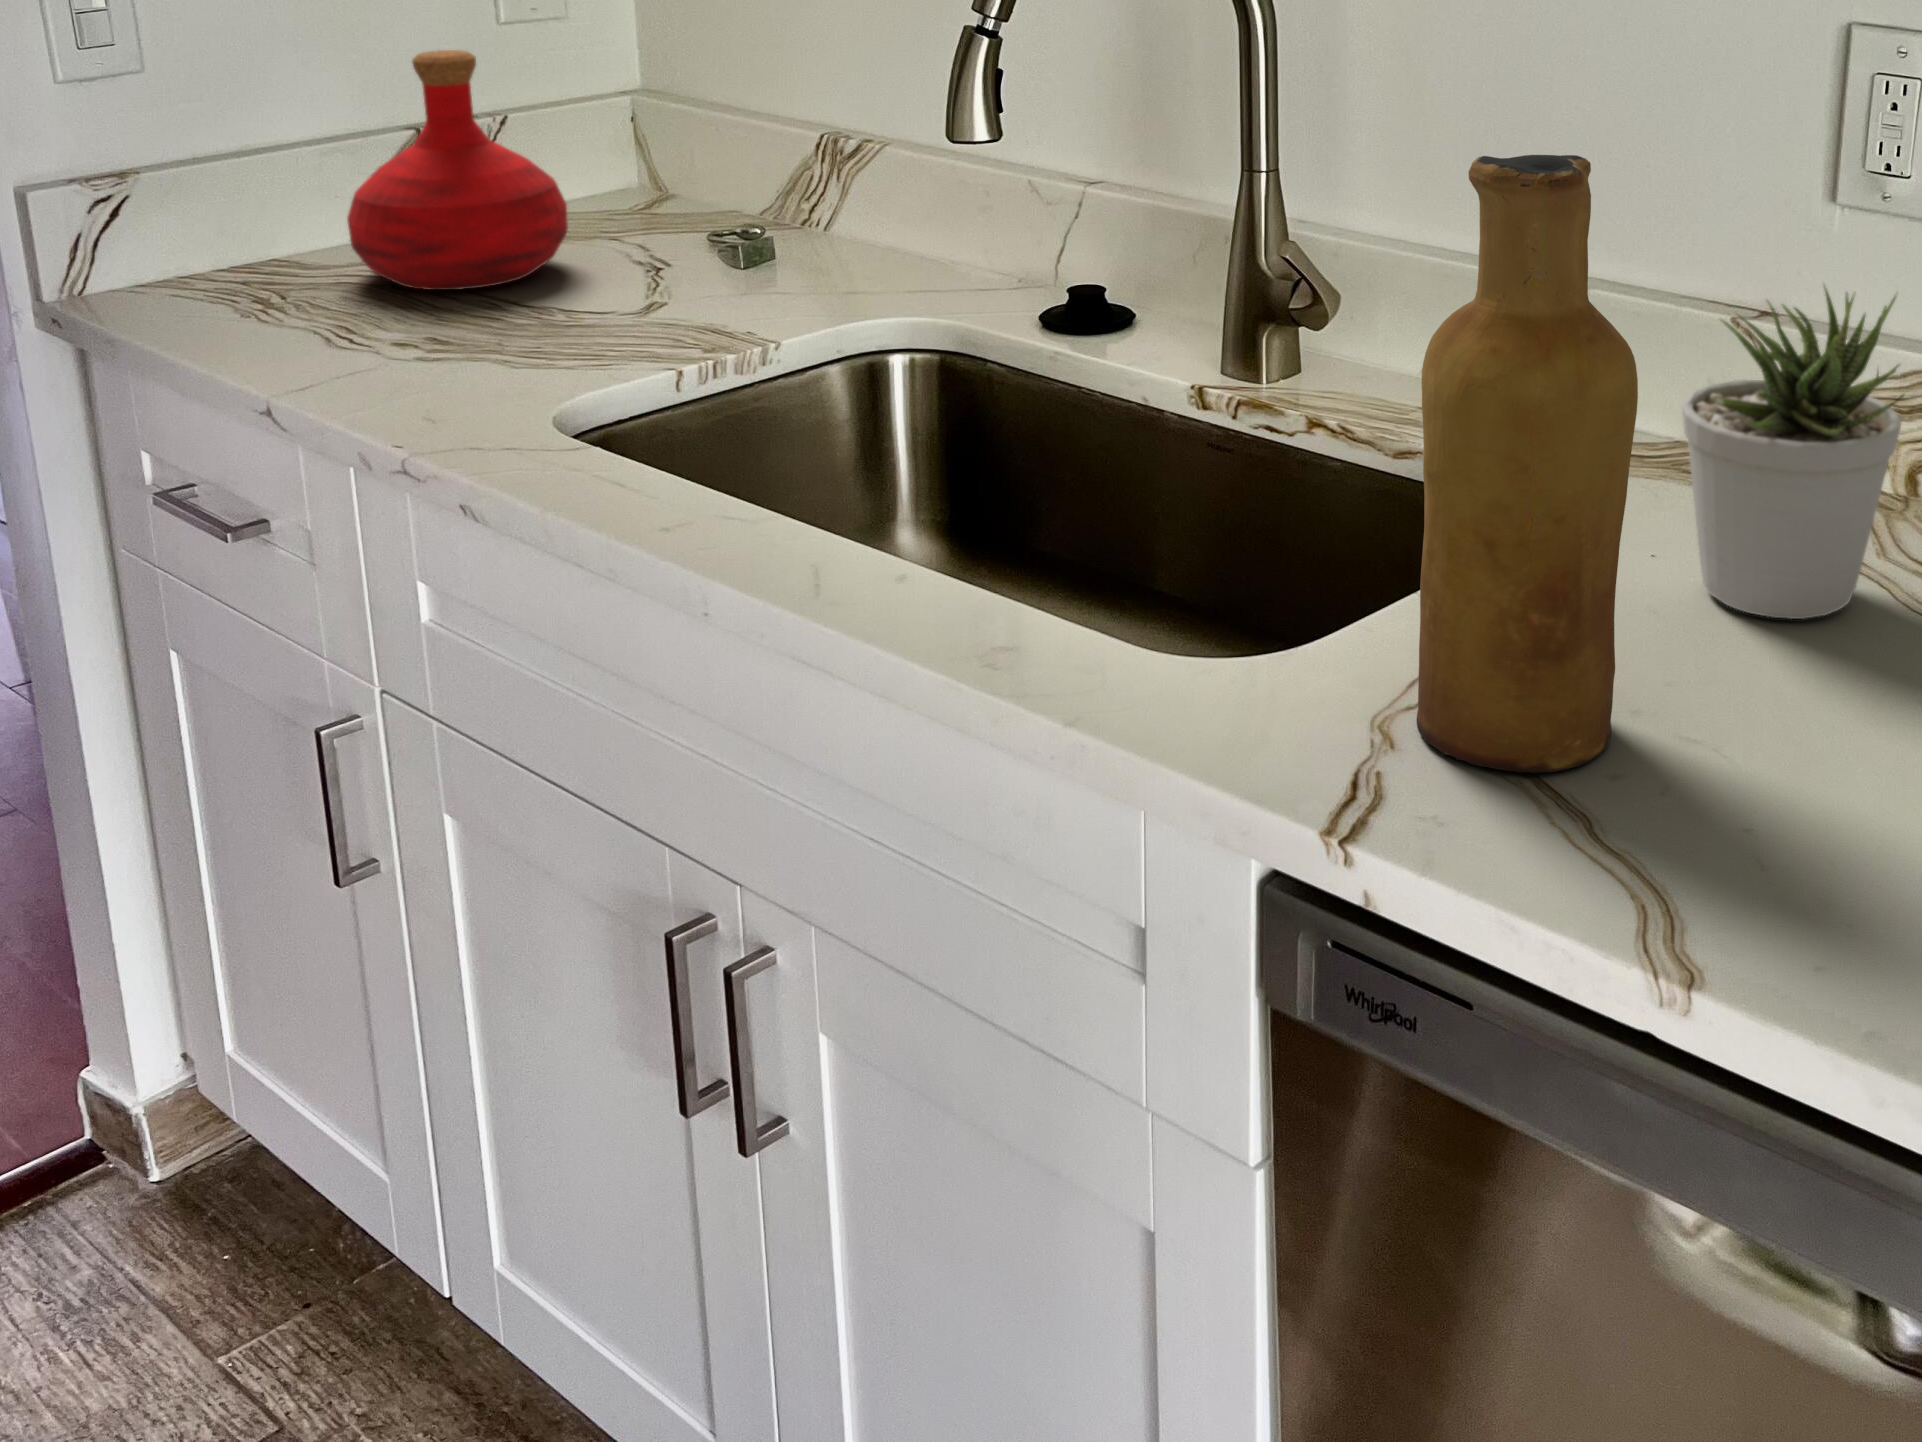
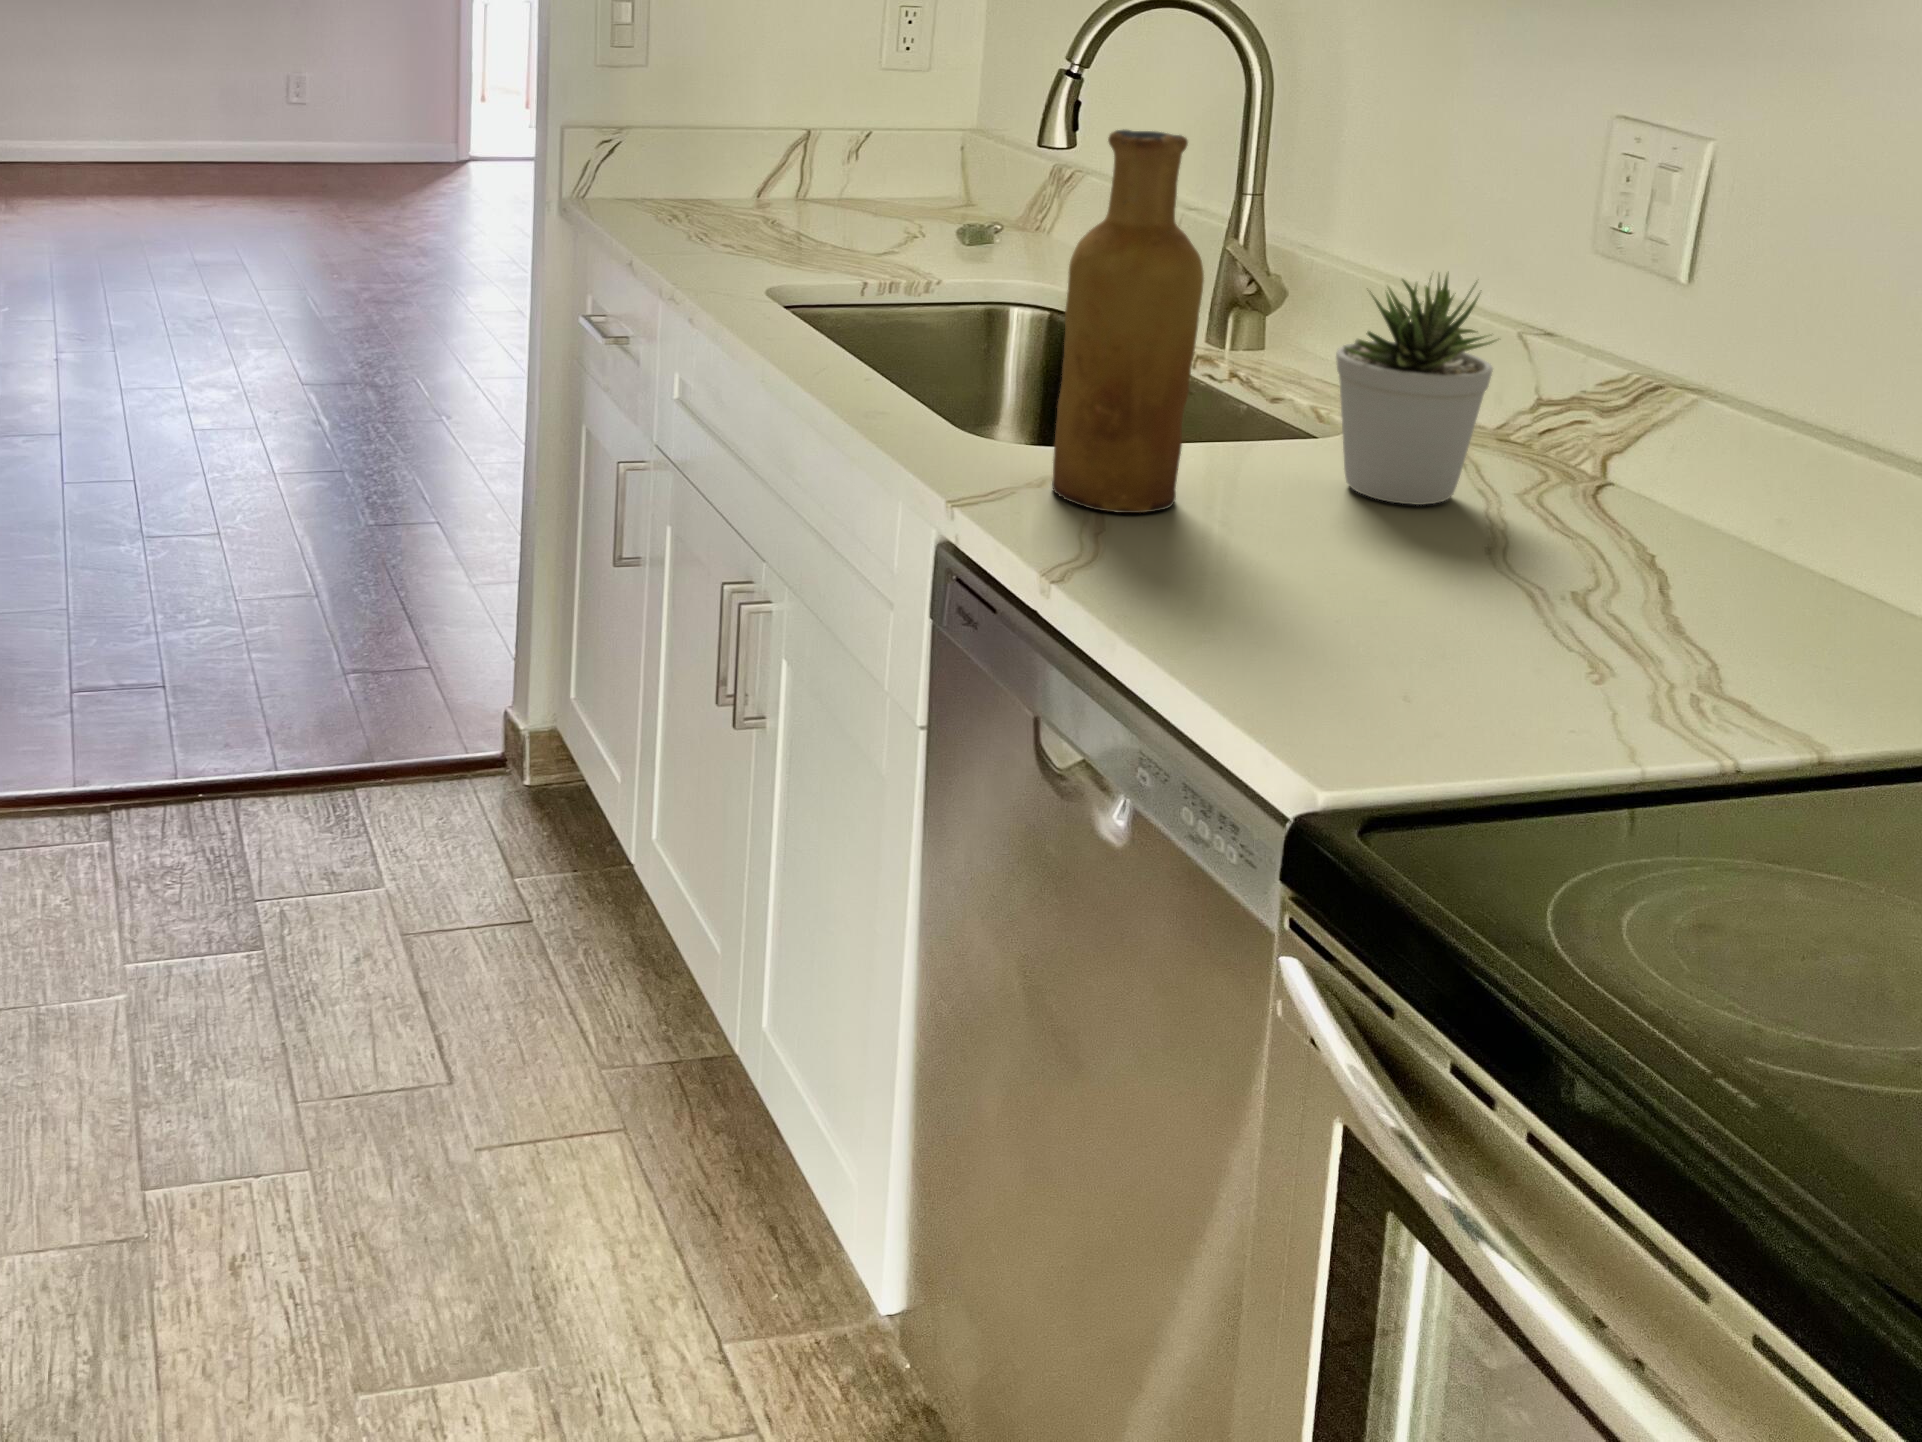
bottle: present [347,50,568,290] -> none [725,69,863,227]

